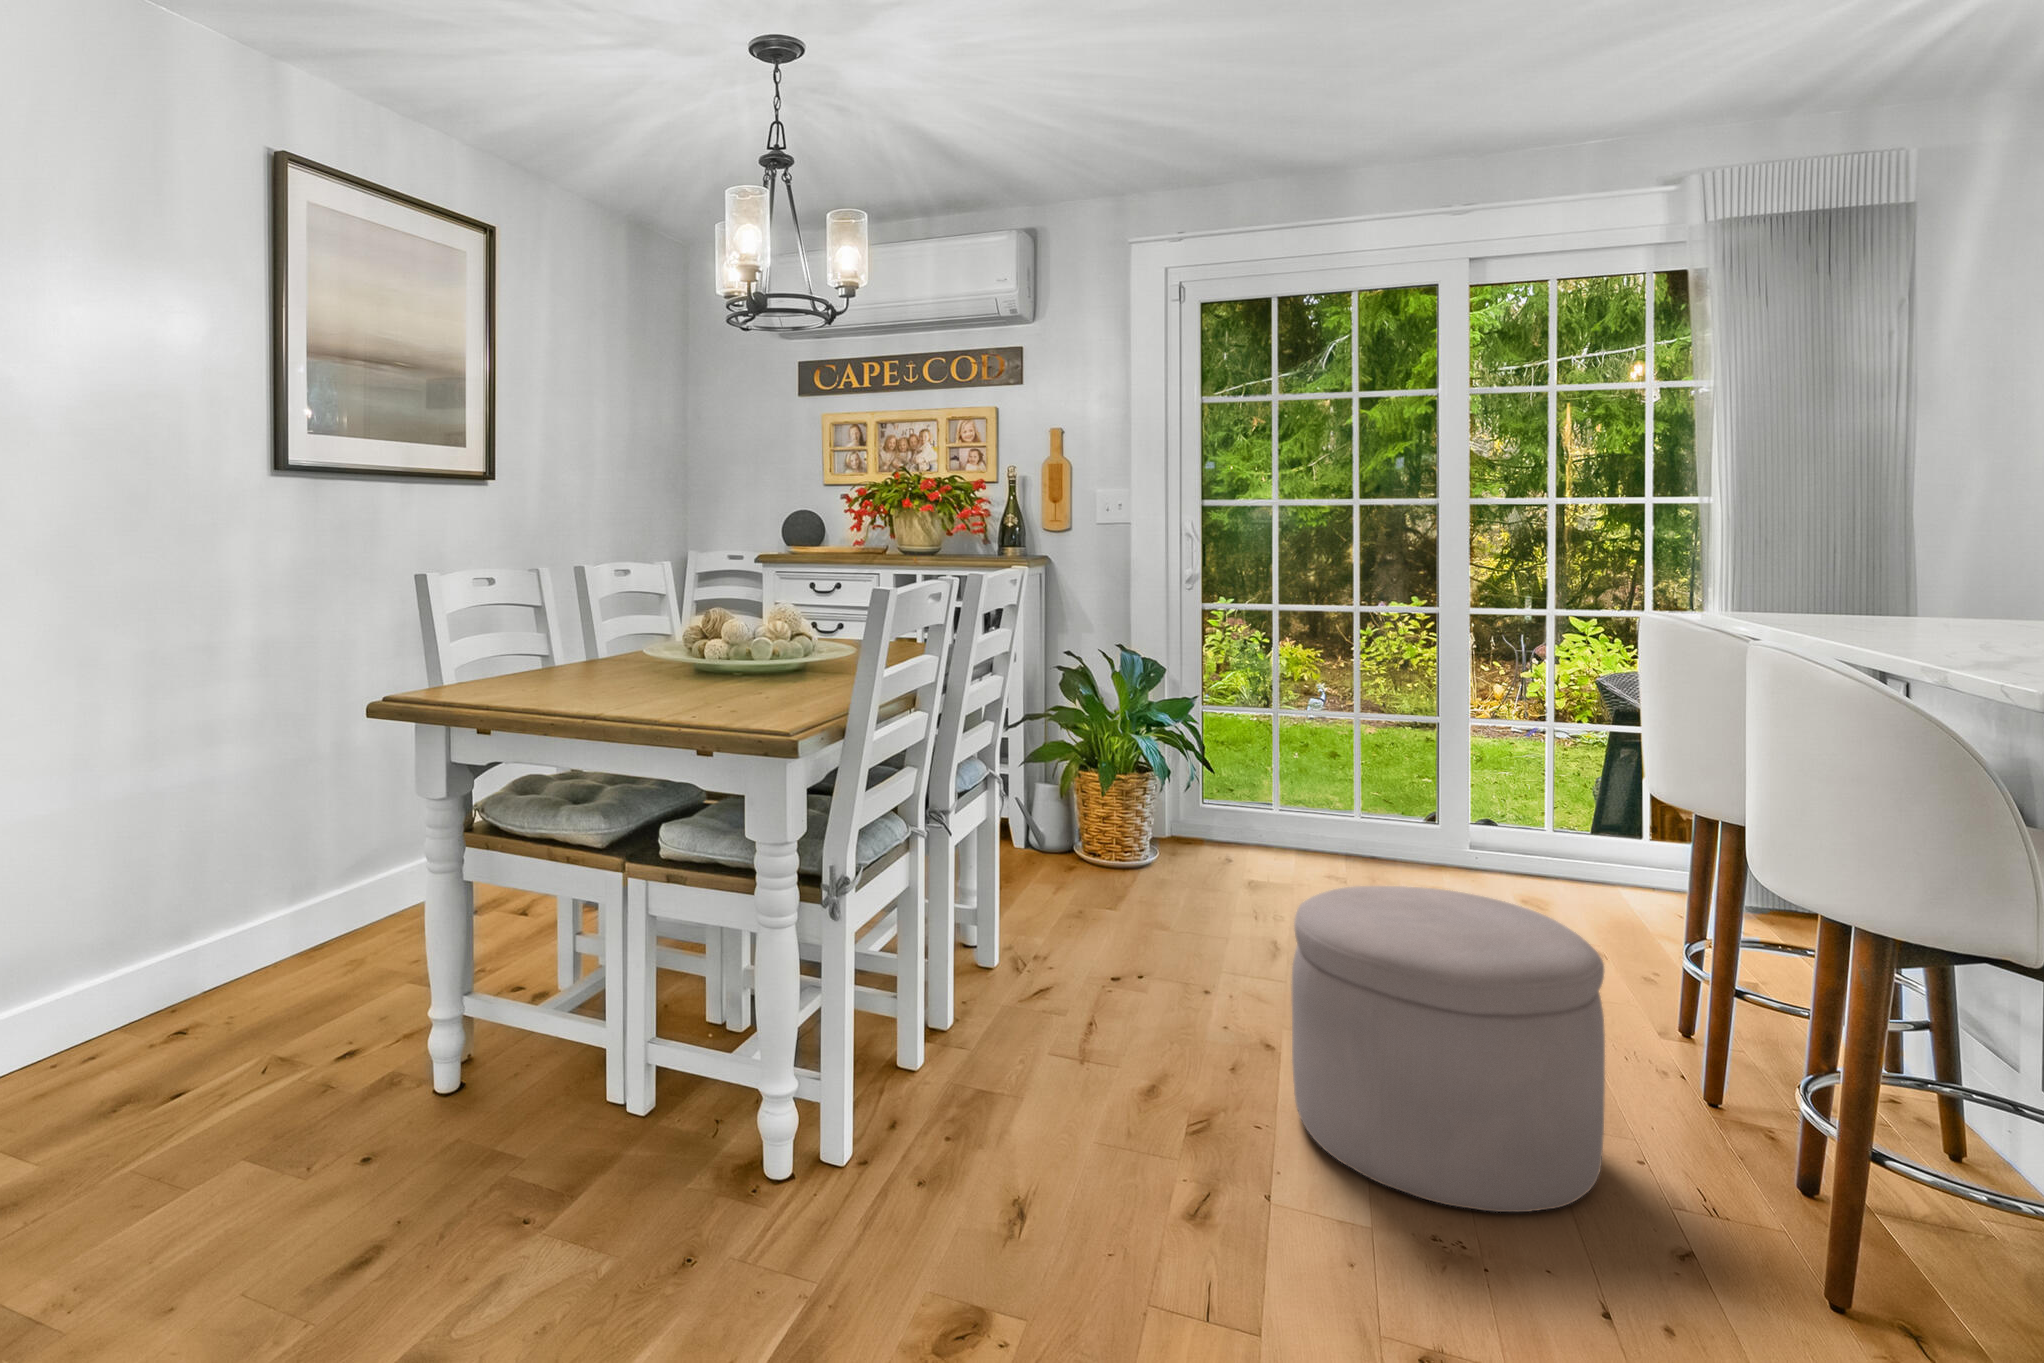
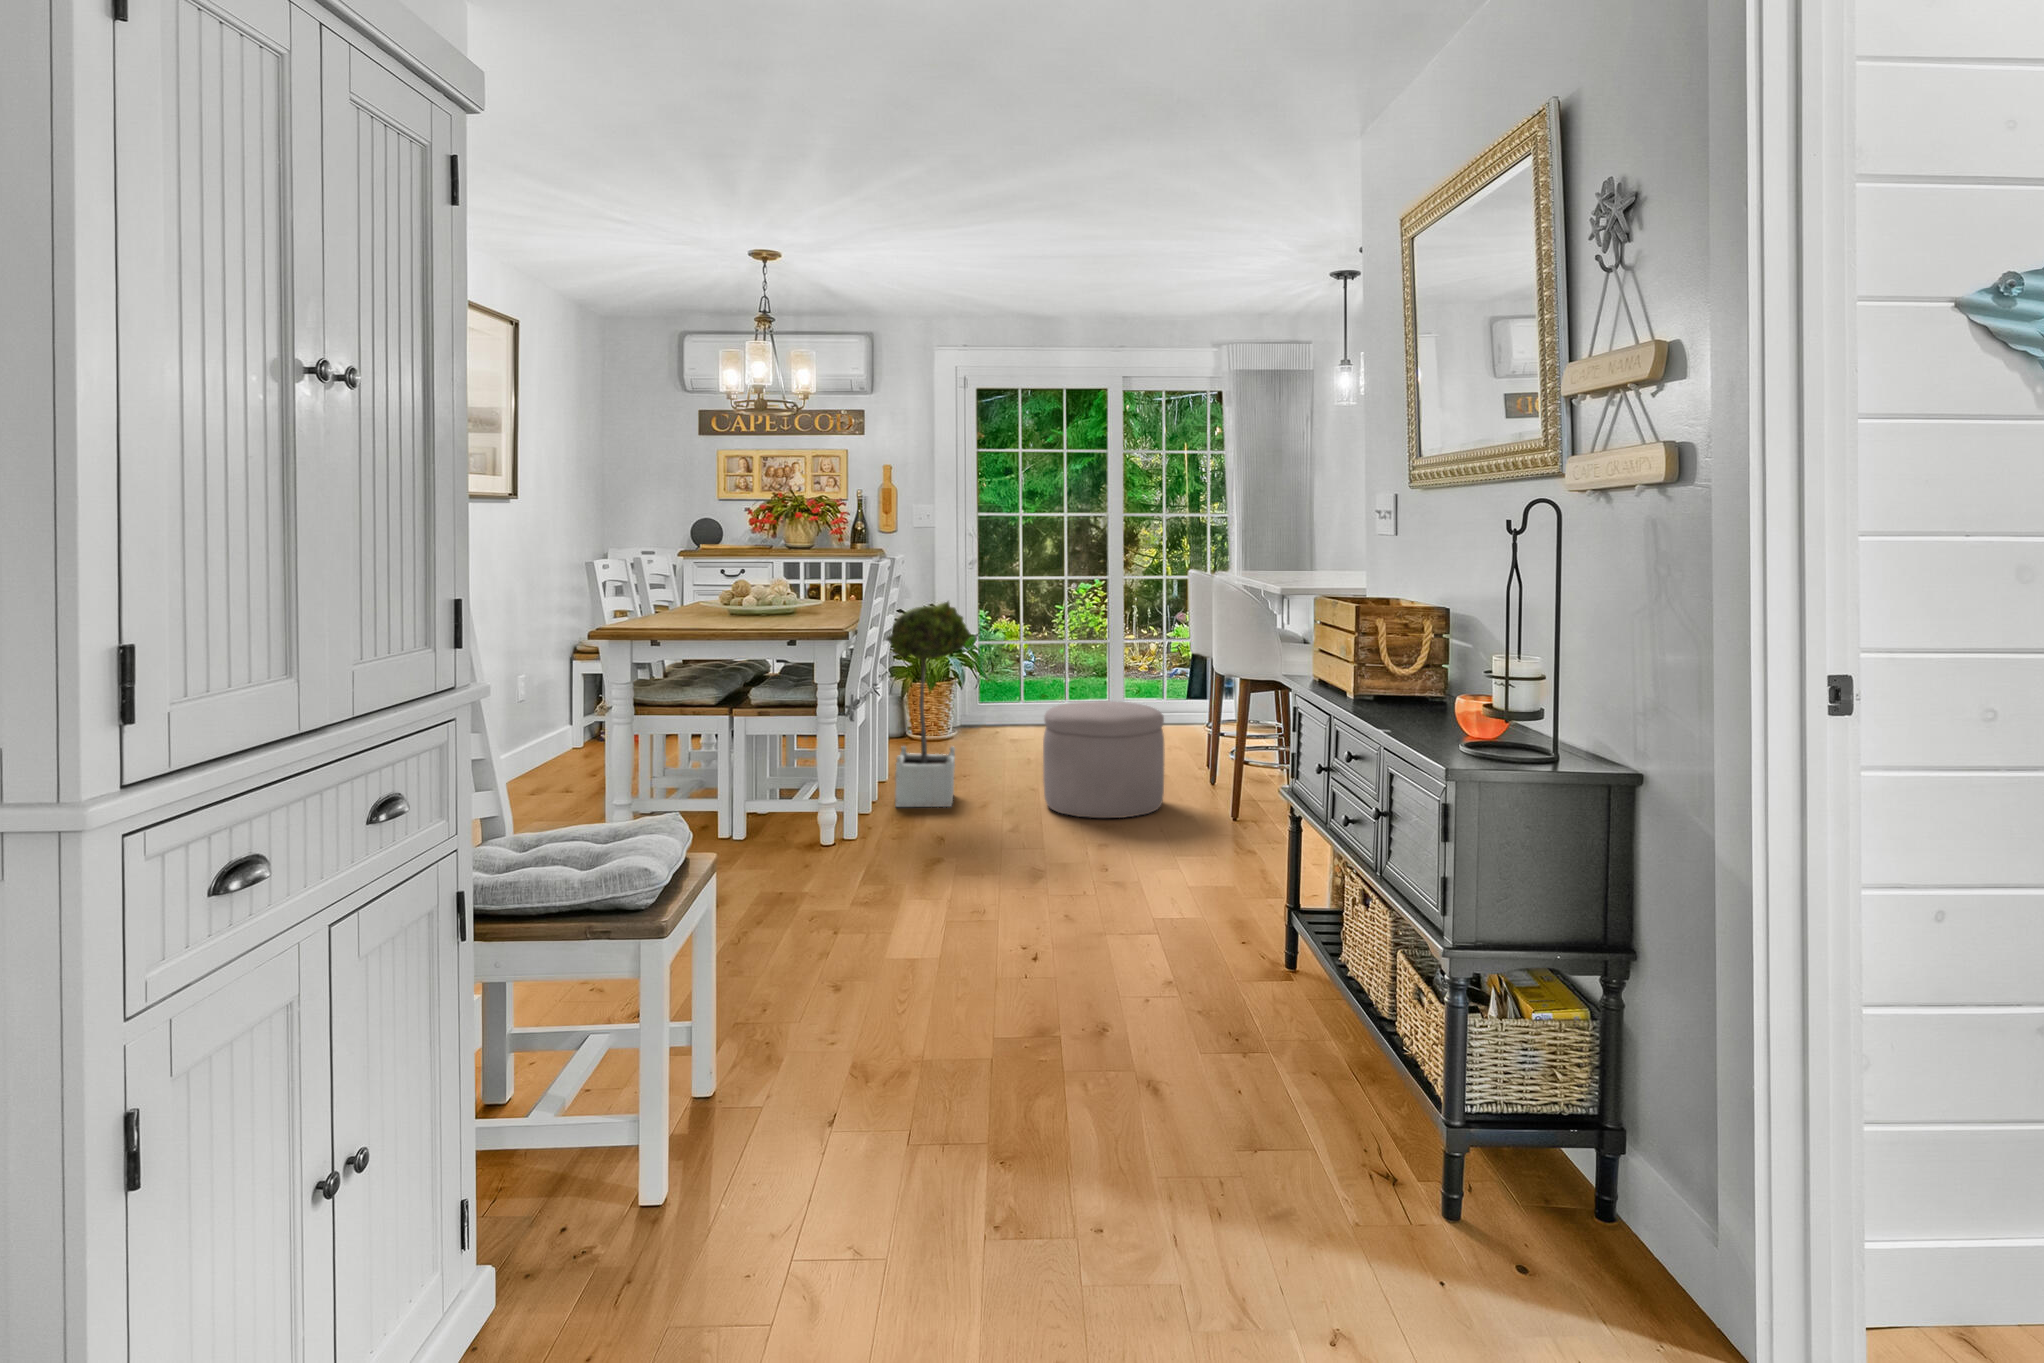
potted tree: none [968,657,1137,1074] -> present [887,601,971,807]

